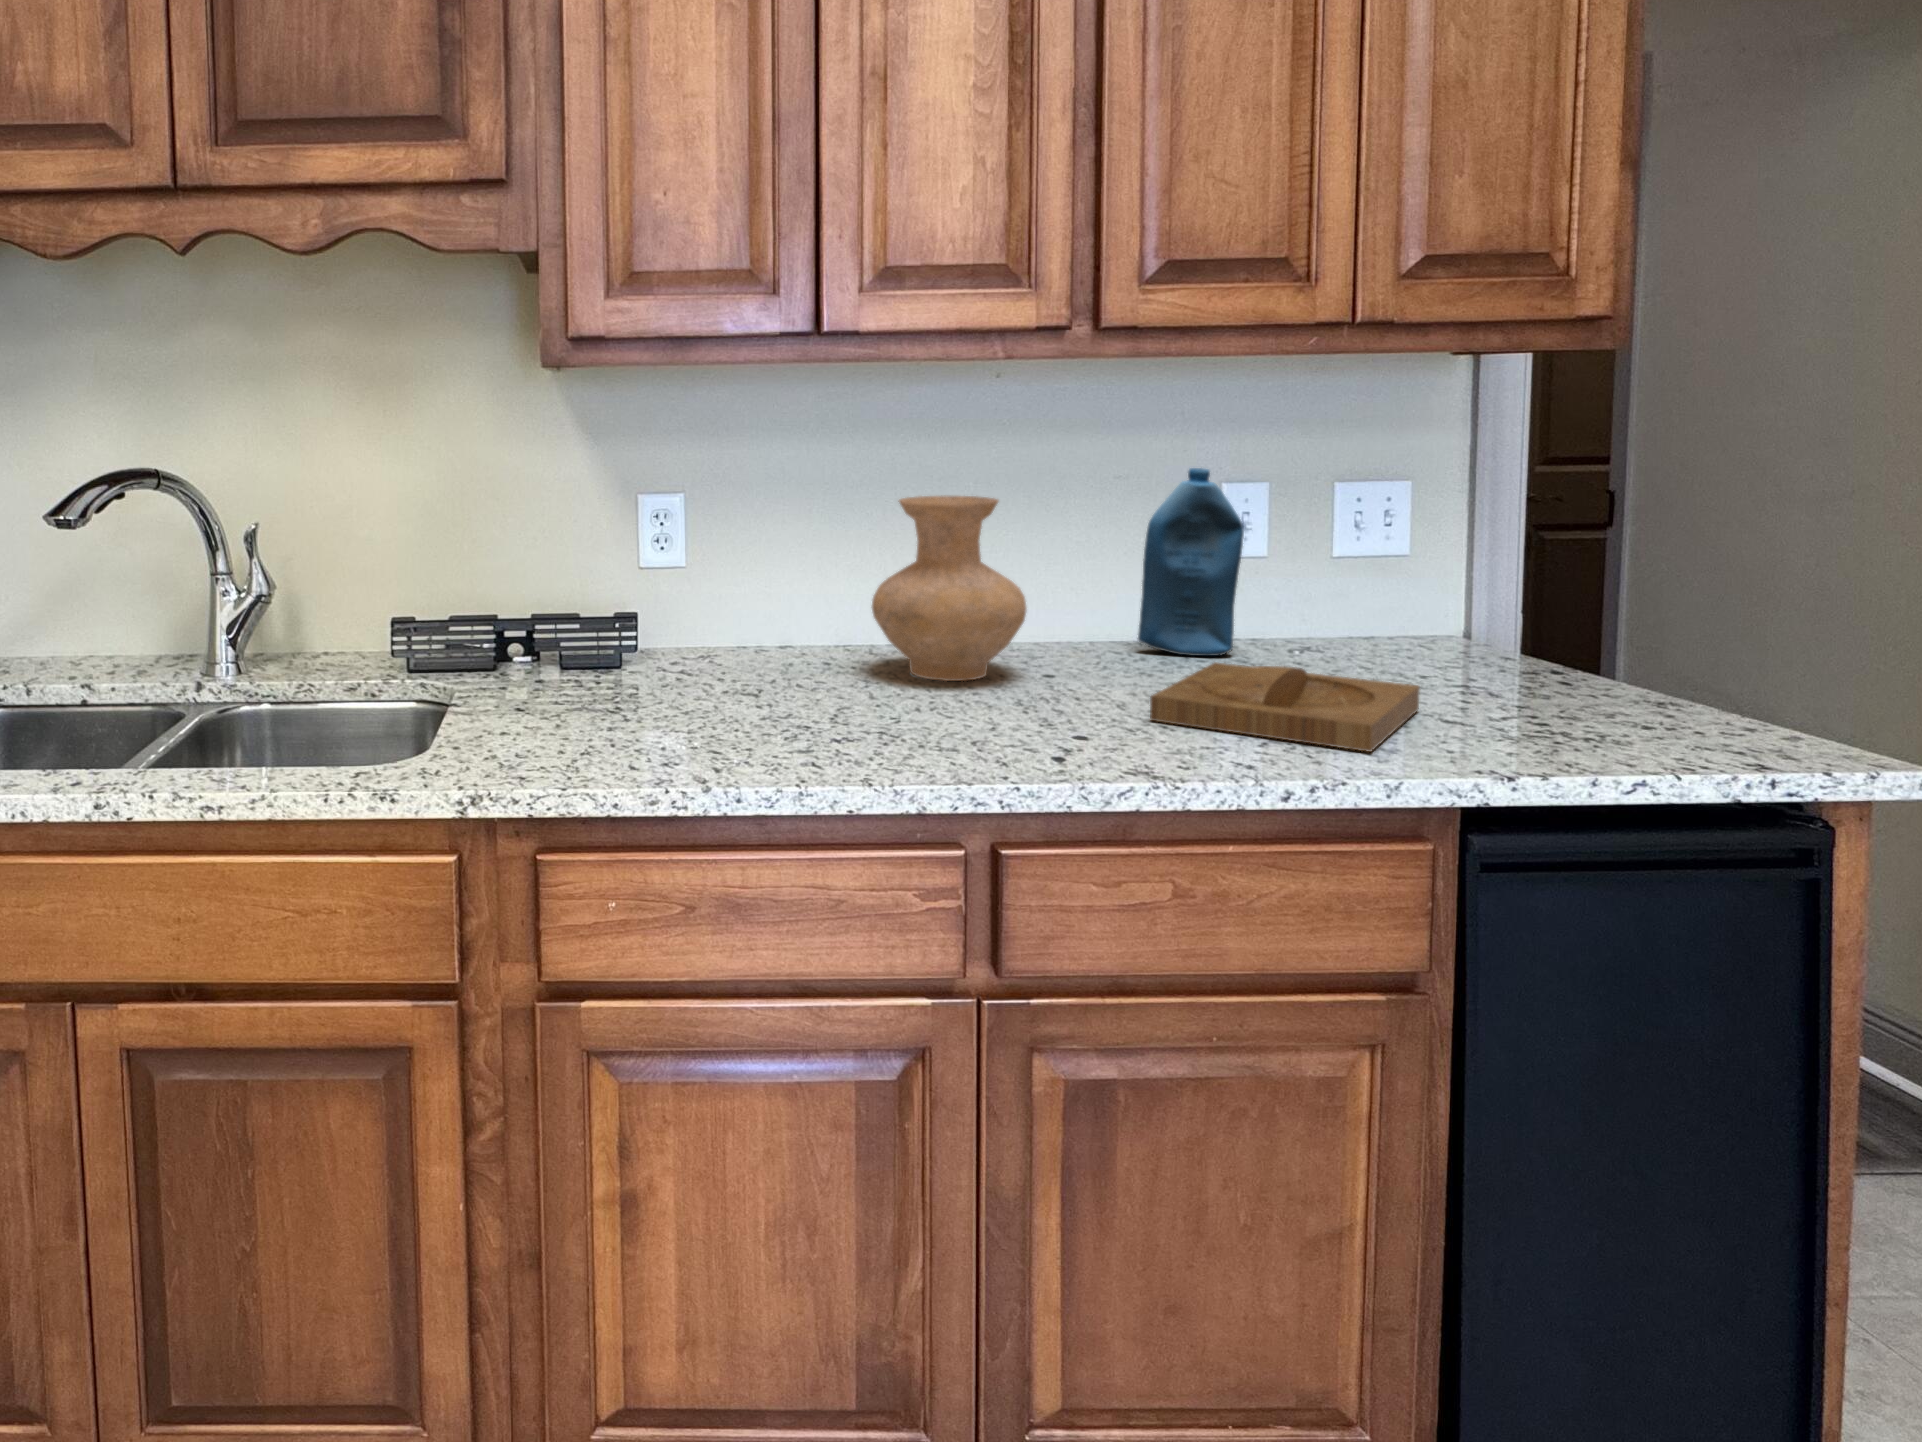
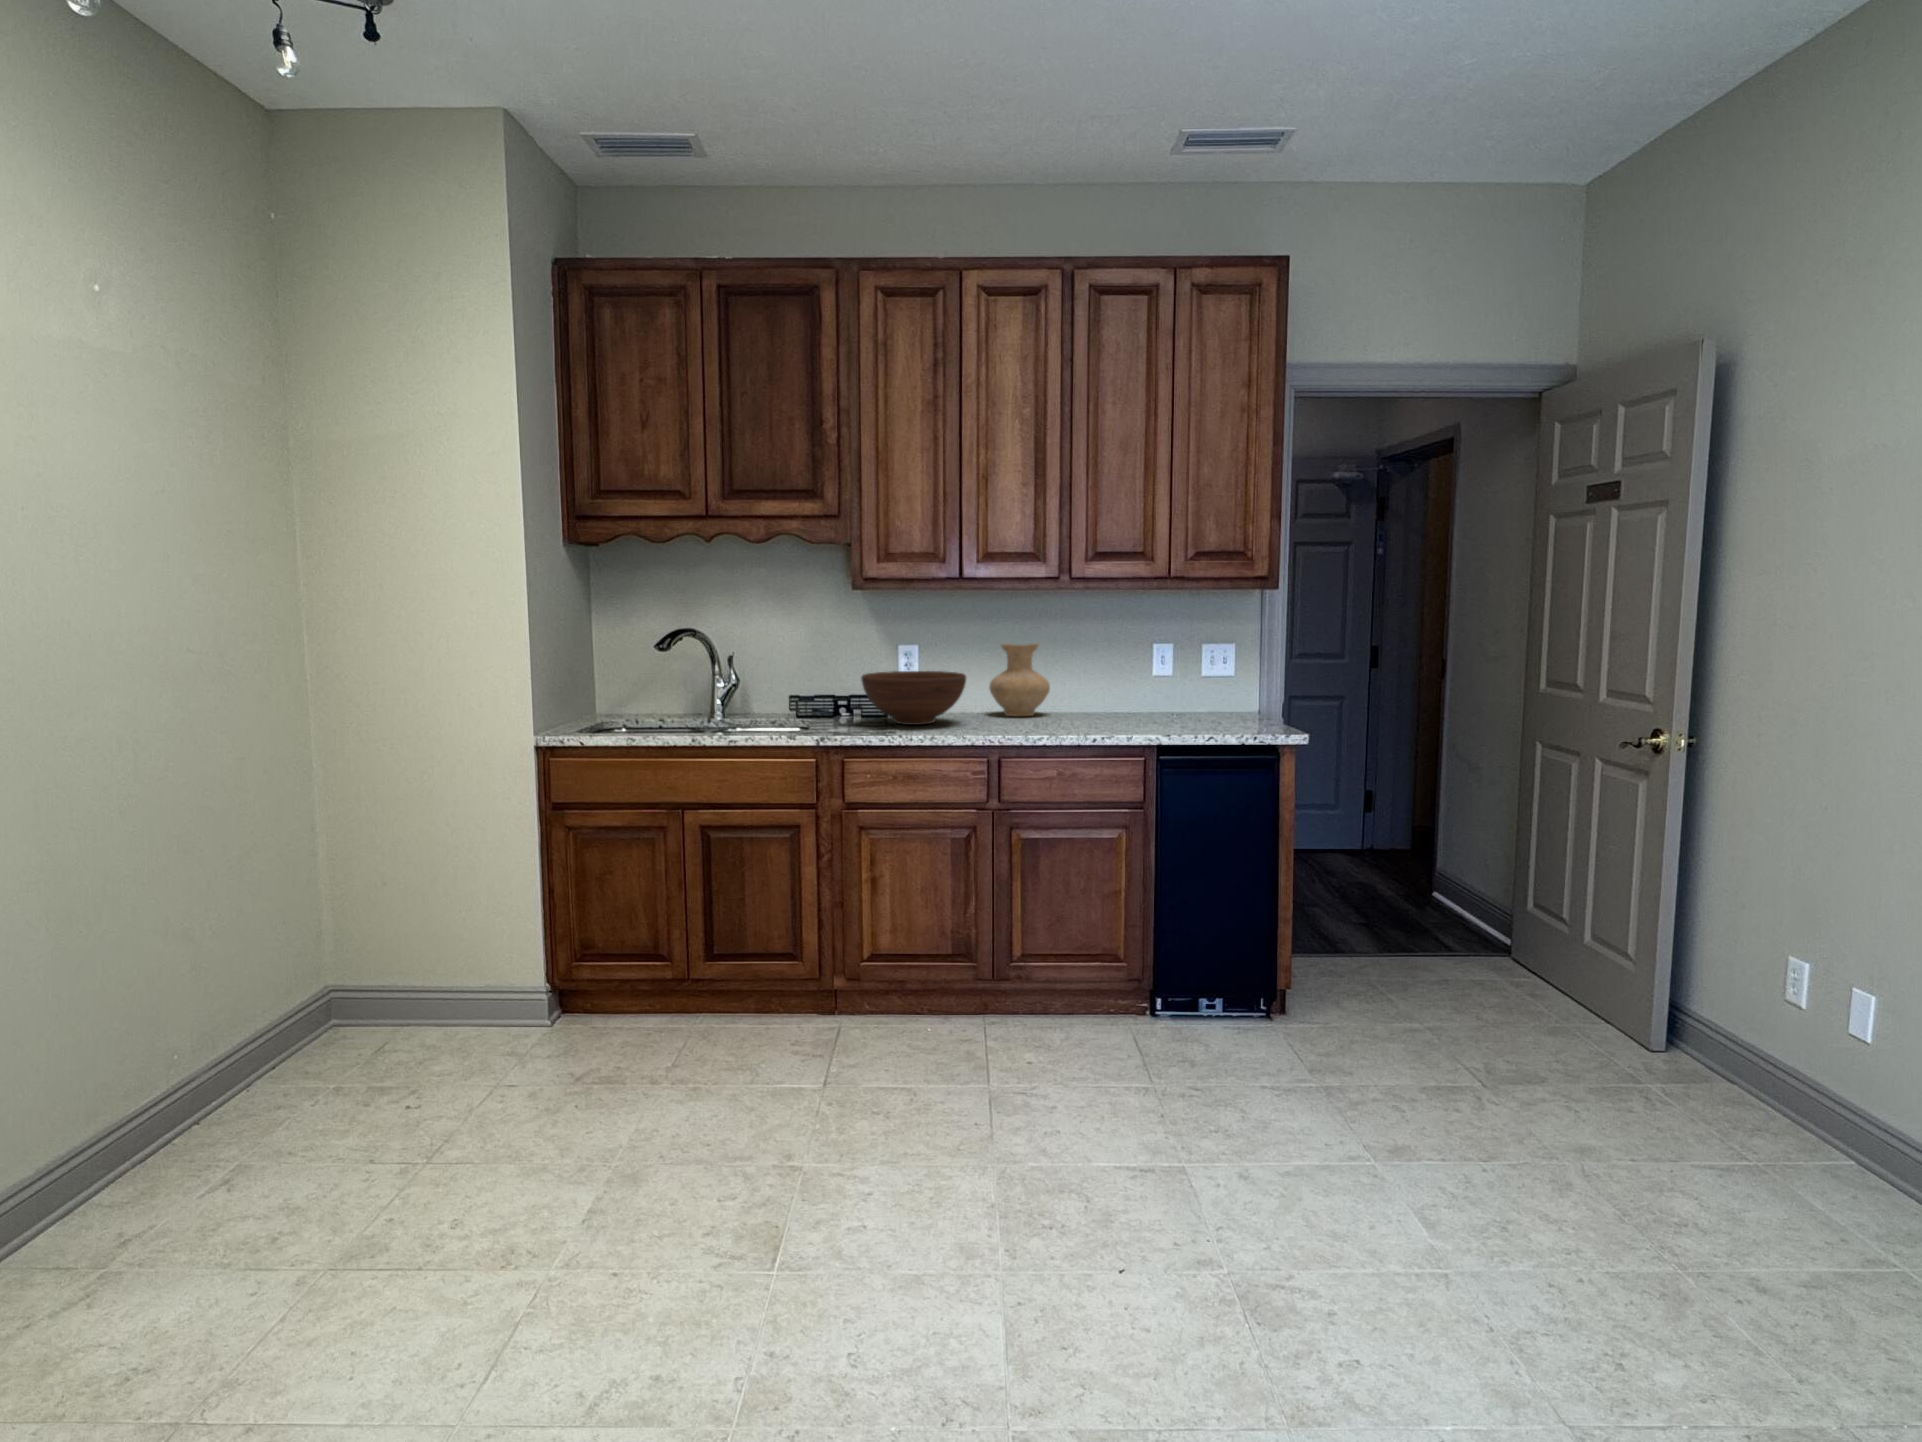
bottle: present [1138,468,1244,656] -> none [1104,634,1146,712]
fruit bowl: none [571,574,850,730] -> present [861,671,966,725]
tray: present [1150,663,1420,752] -> none [1078,707,1182,731]

